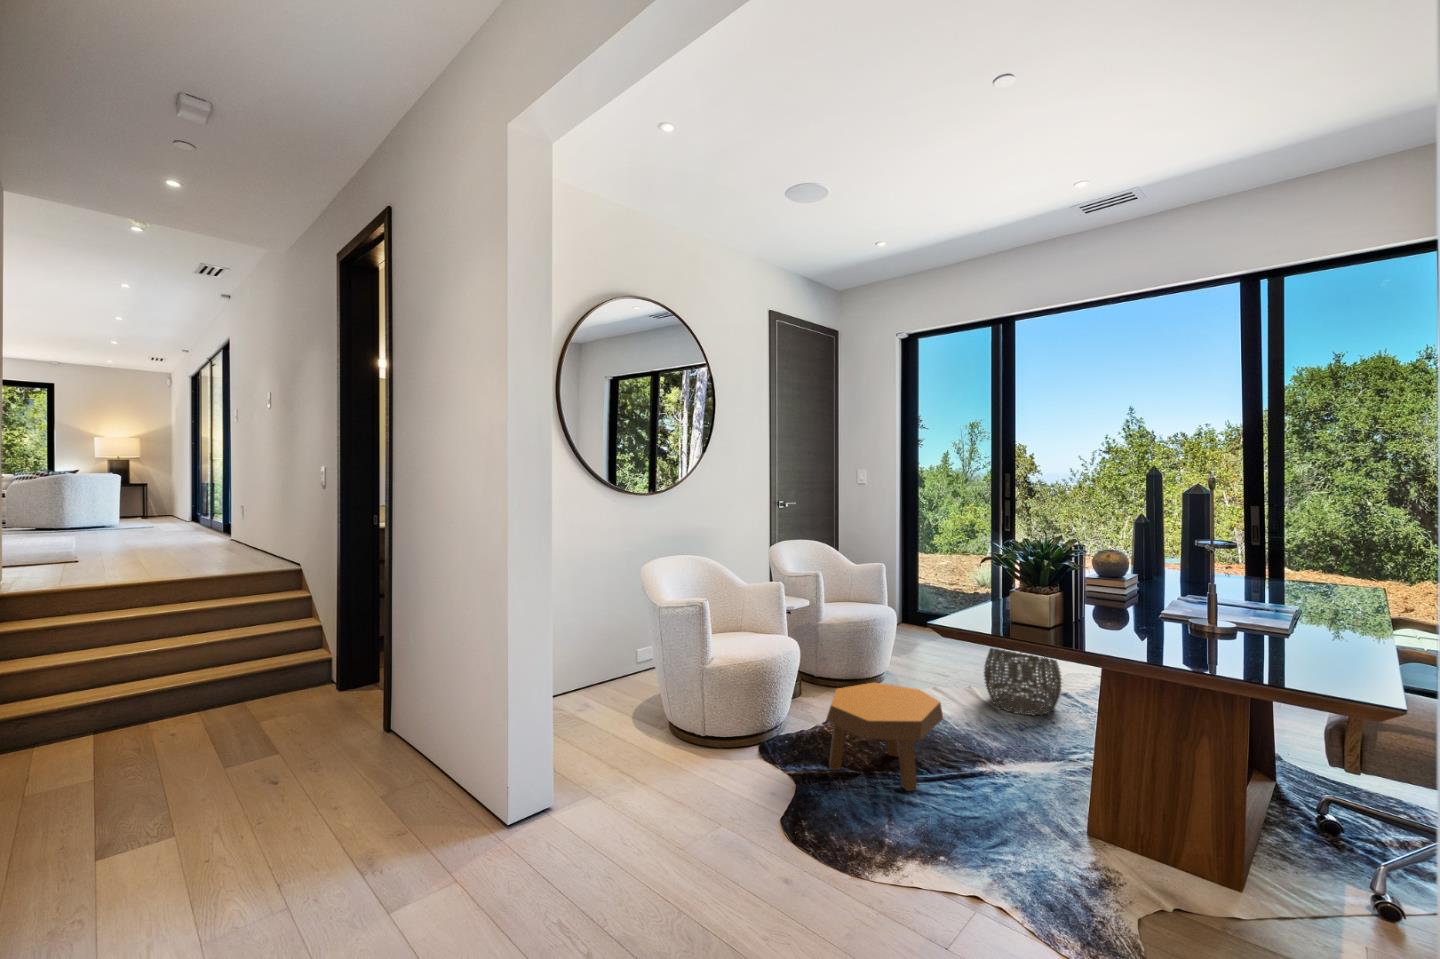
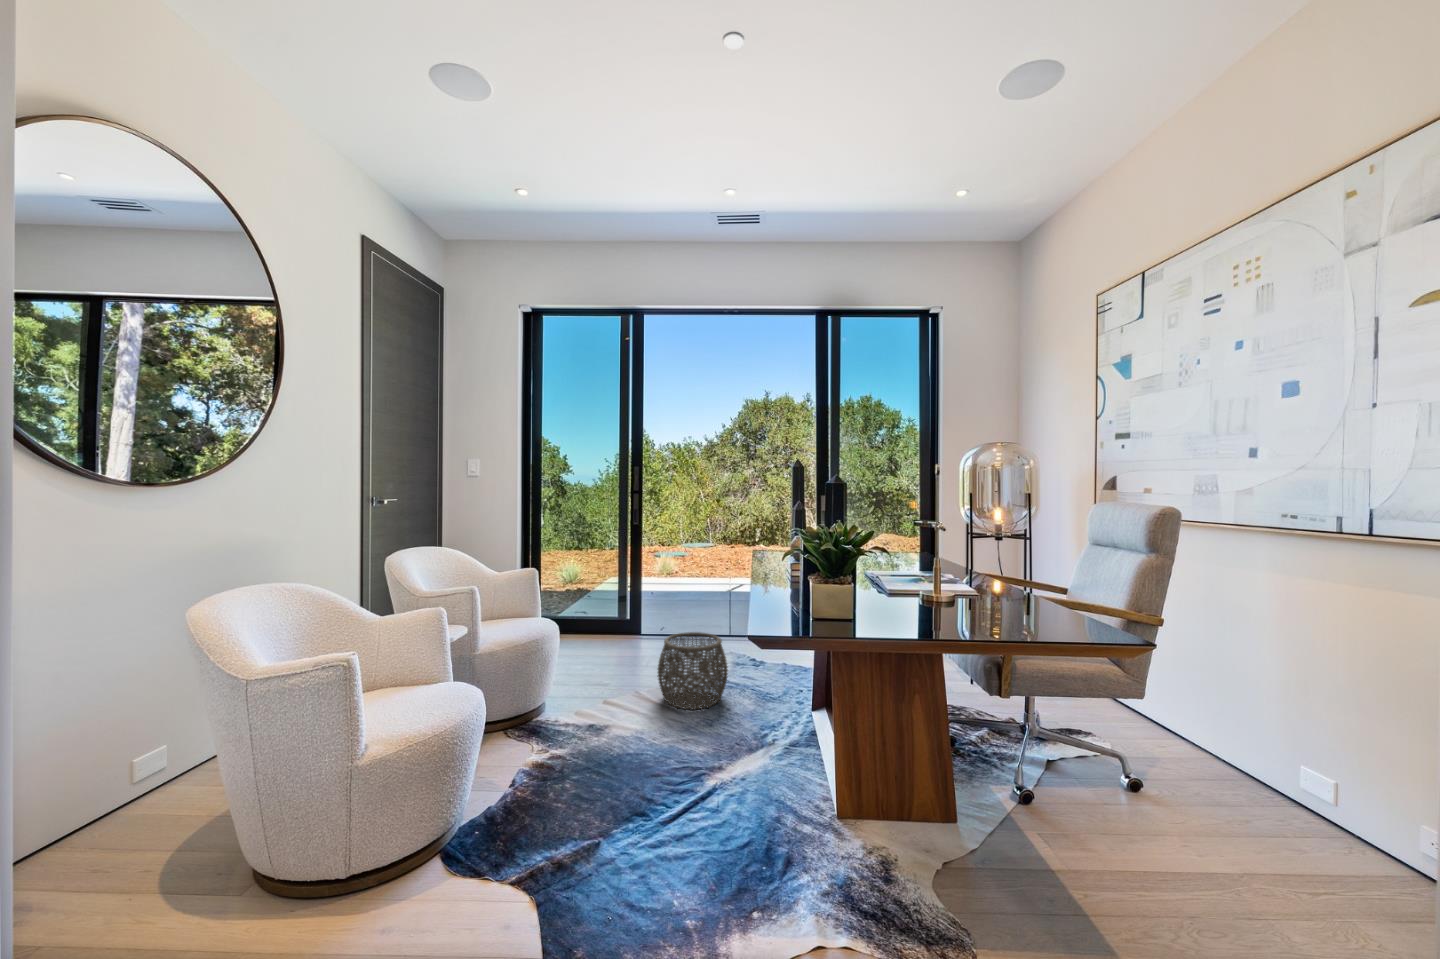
footstool: present [826,683,943,791] -> none [546,712,680,851]

